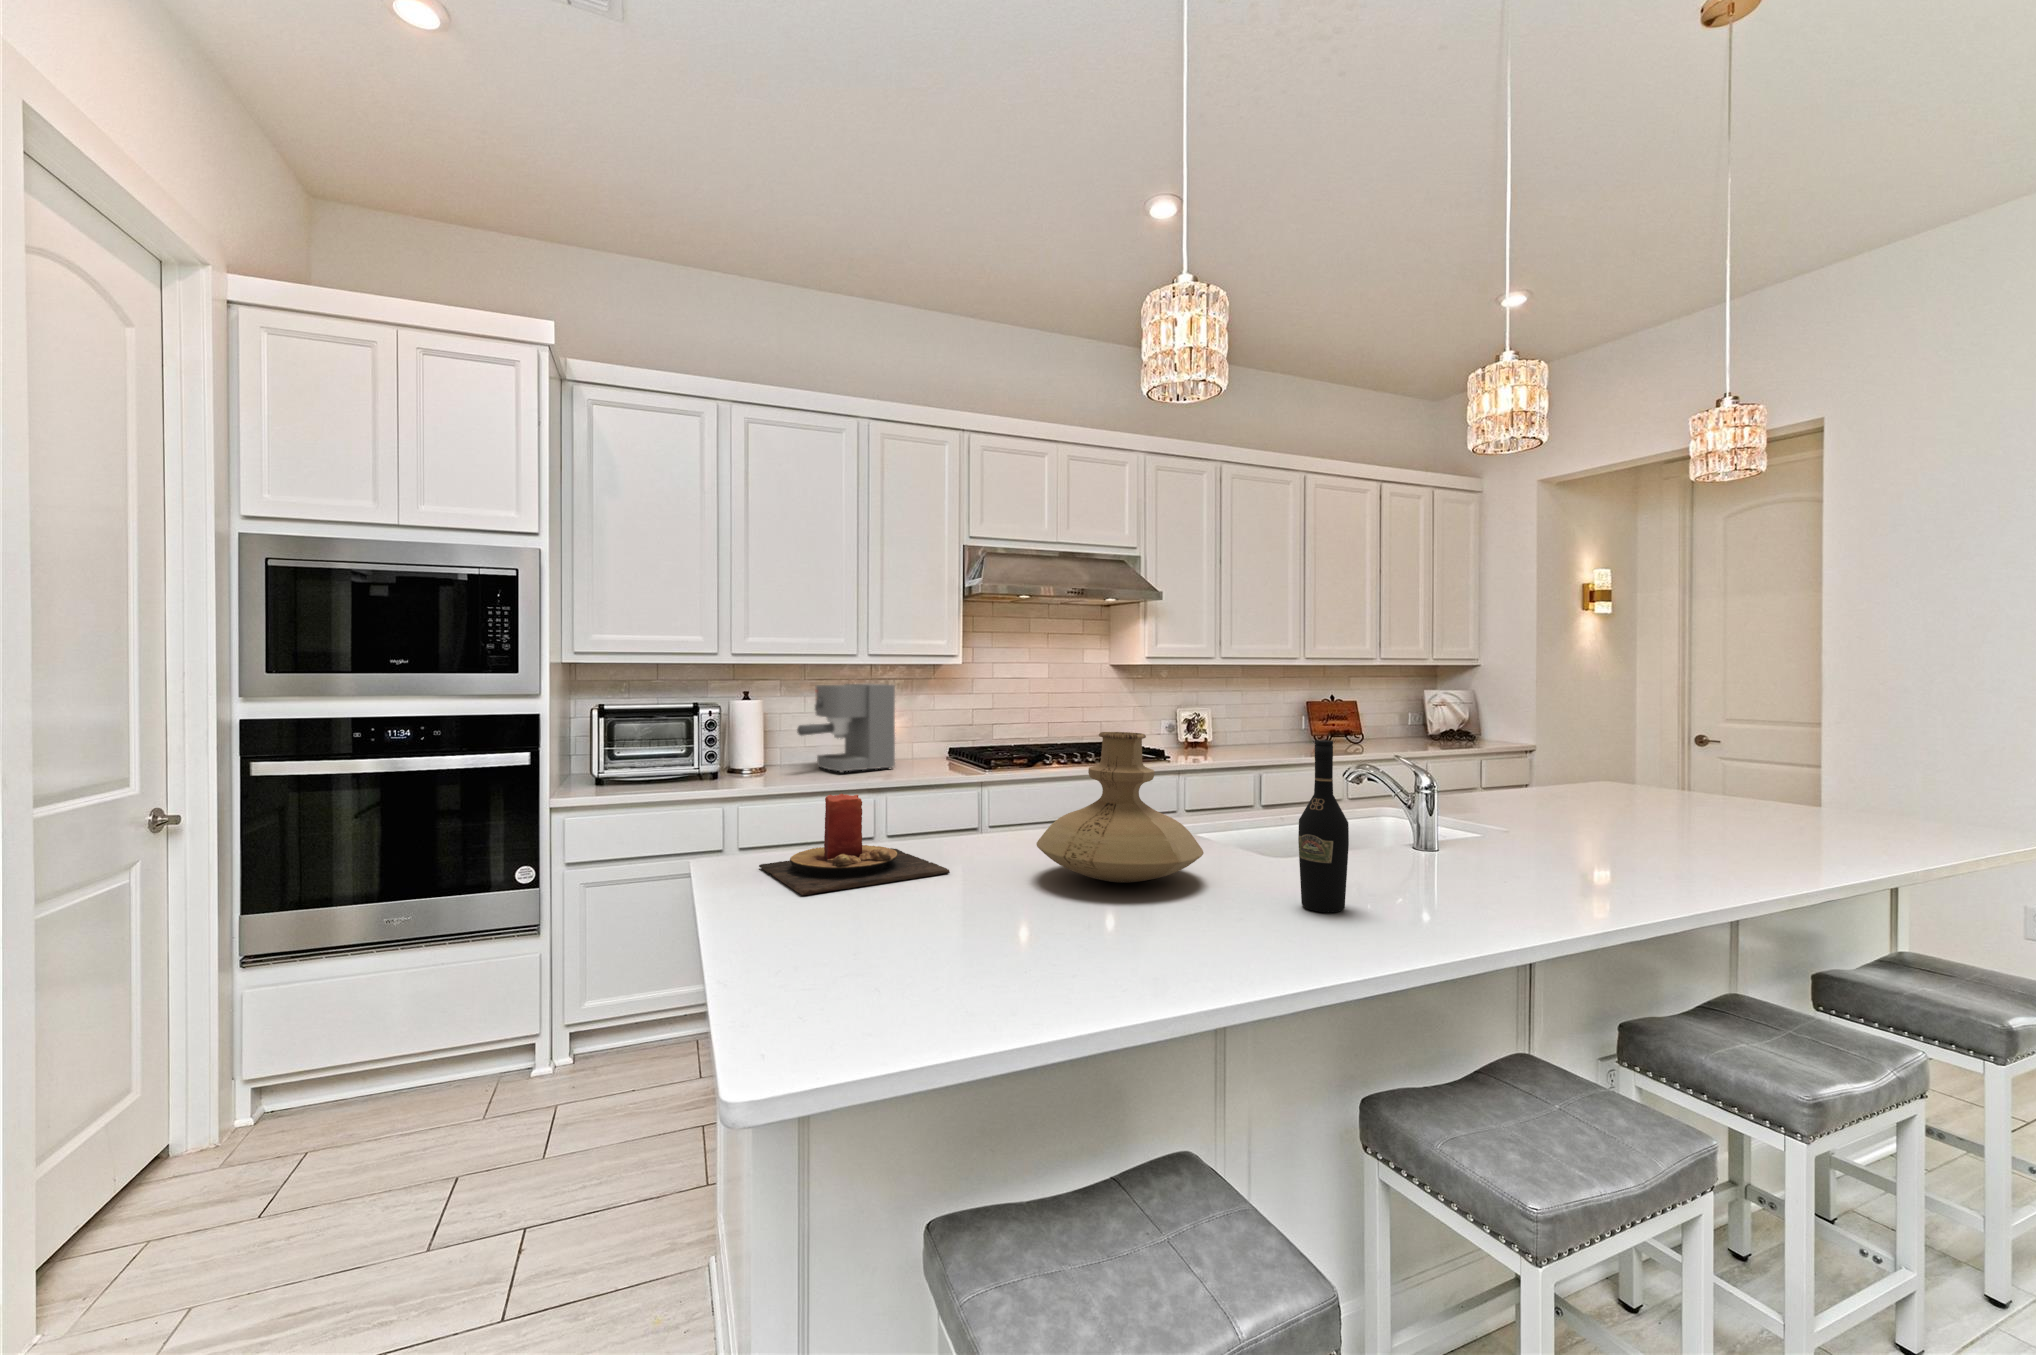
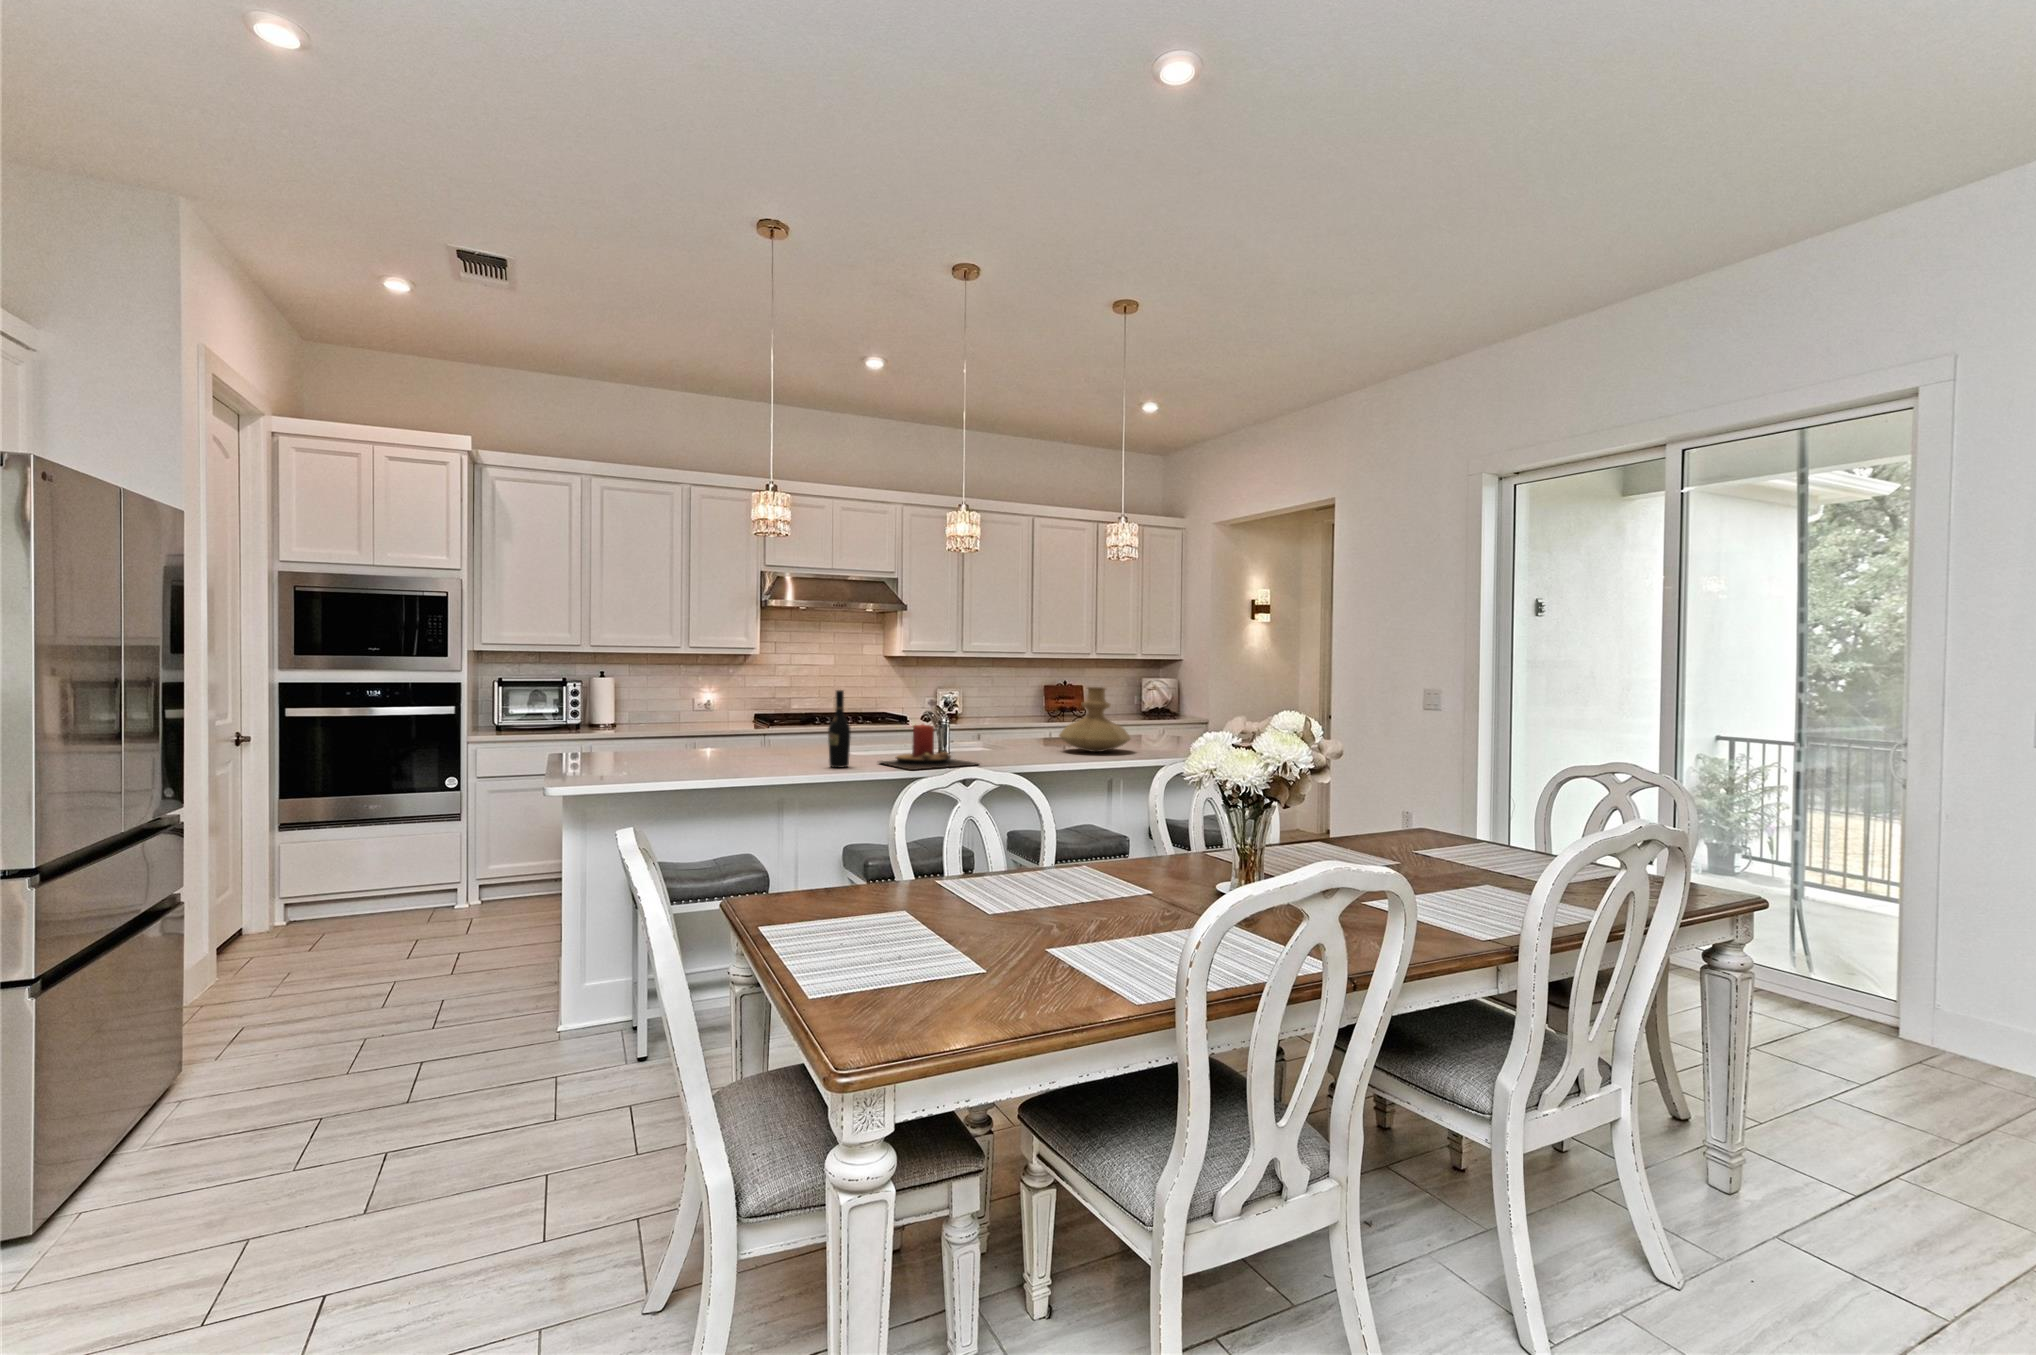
coffee maker: present [797,684,895,773] -> none [637,667,707,727]
vase: present [1036,732,1204,883] -> present [1059,687,1131,752]
candle: present [759,794,950,895] -> present [879,724,979,770]

